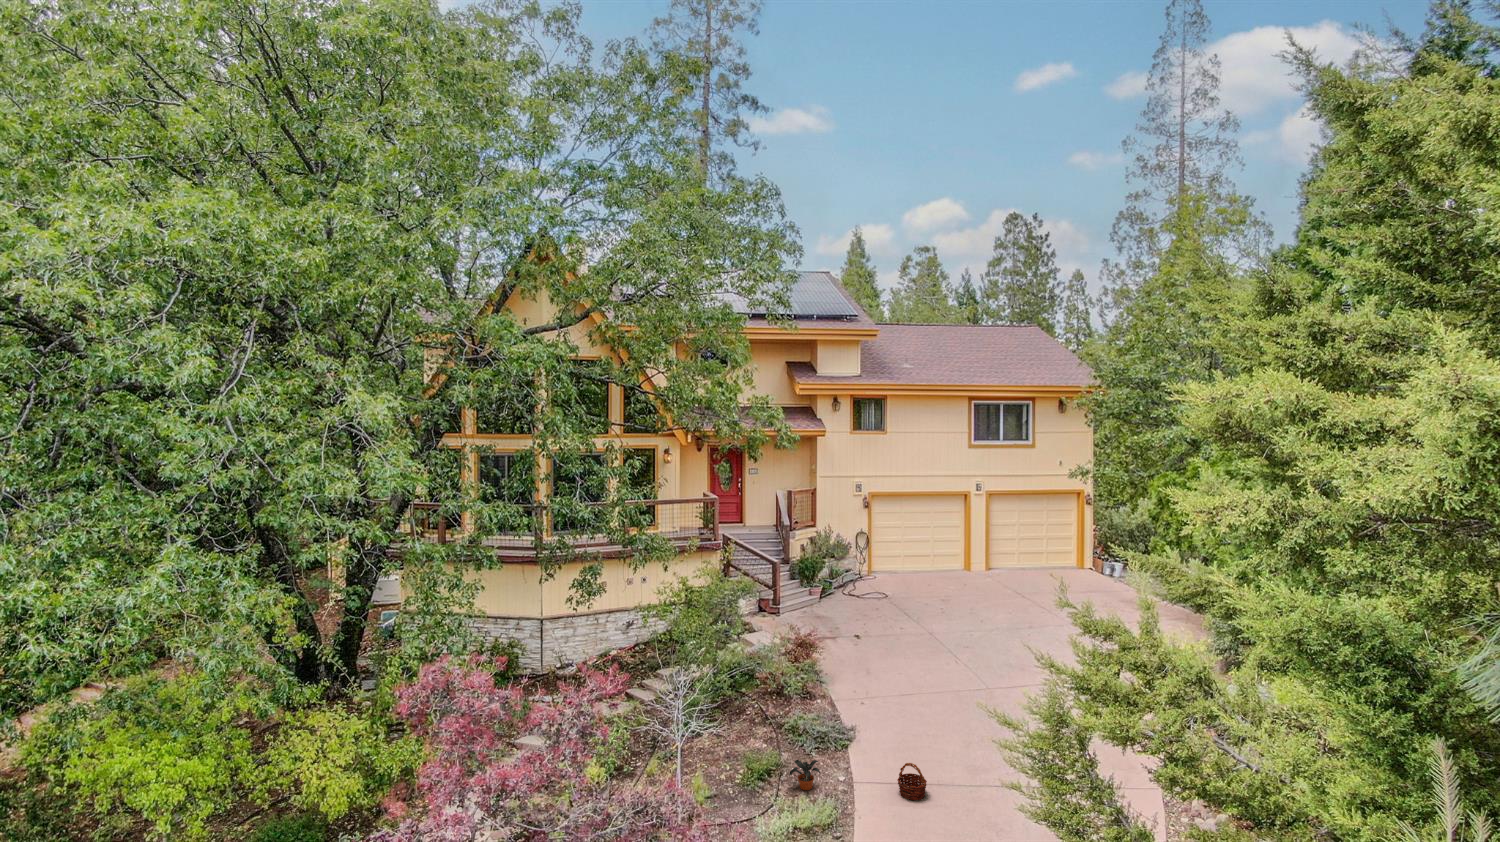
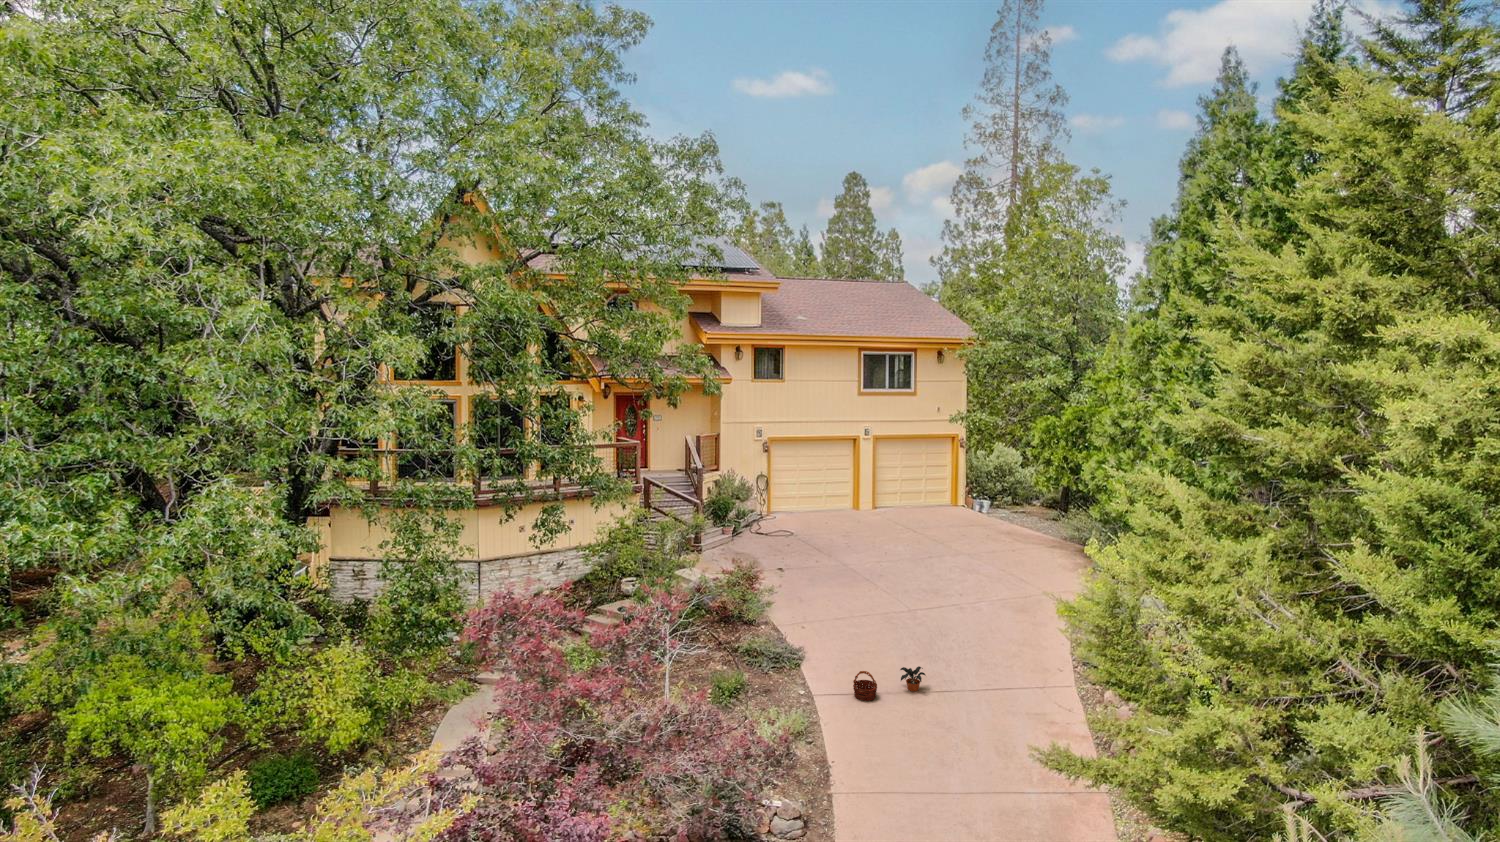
potted plant: present [789,760,820,790] -> present [900,666,925,691]

